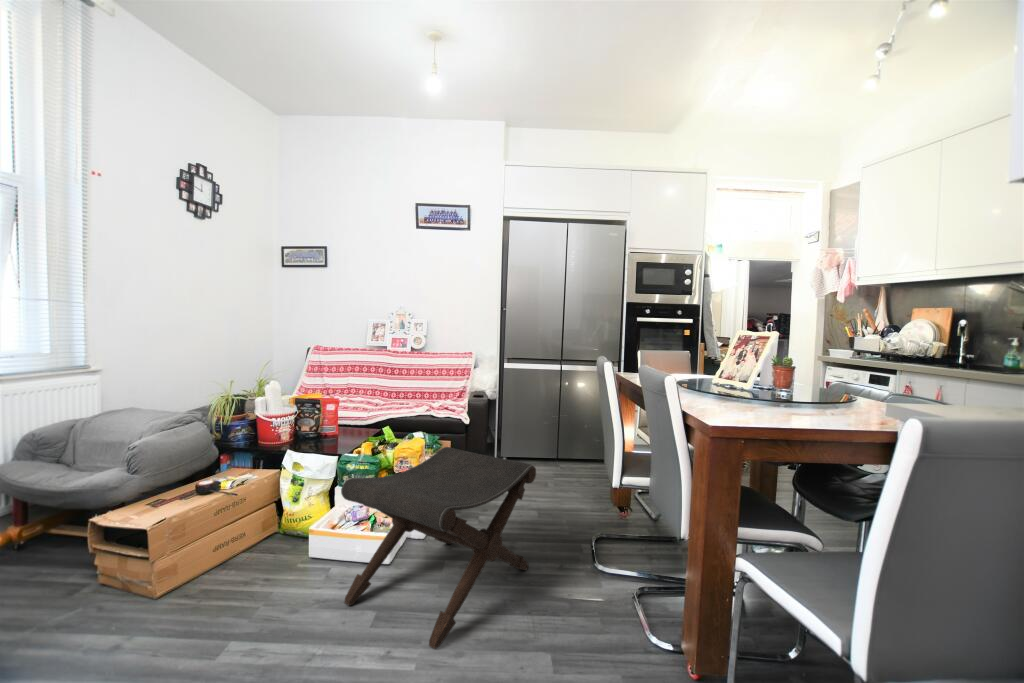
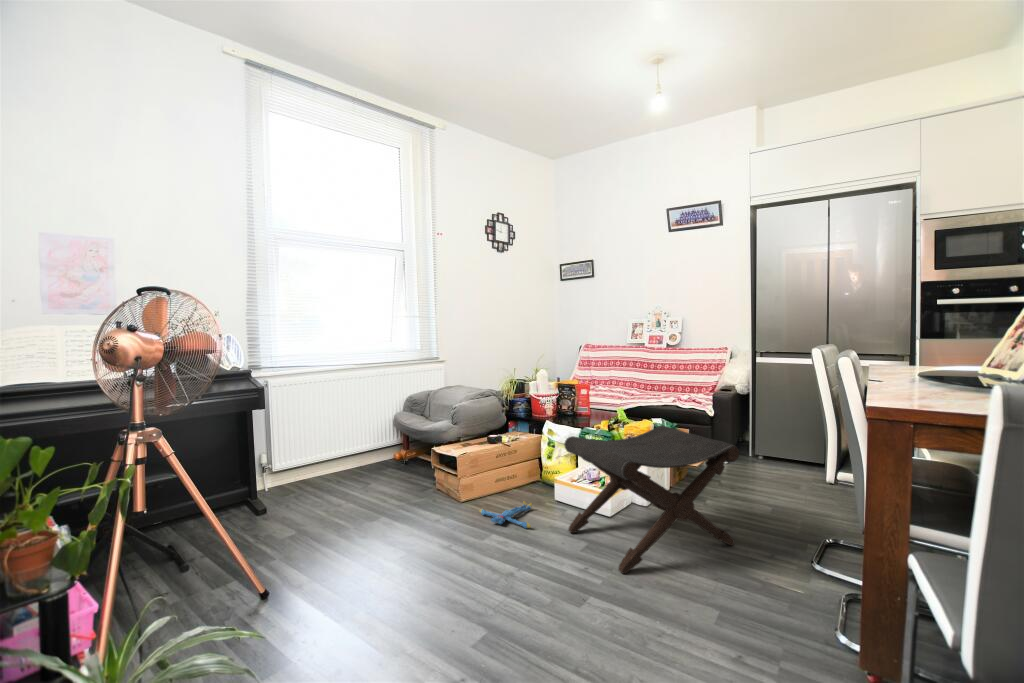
plush toy: none [195,572,289,622] -> present [479,501,532,528]

